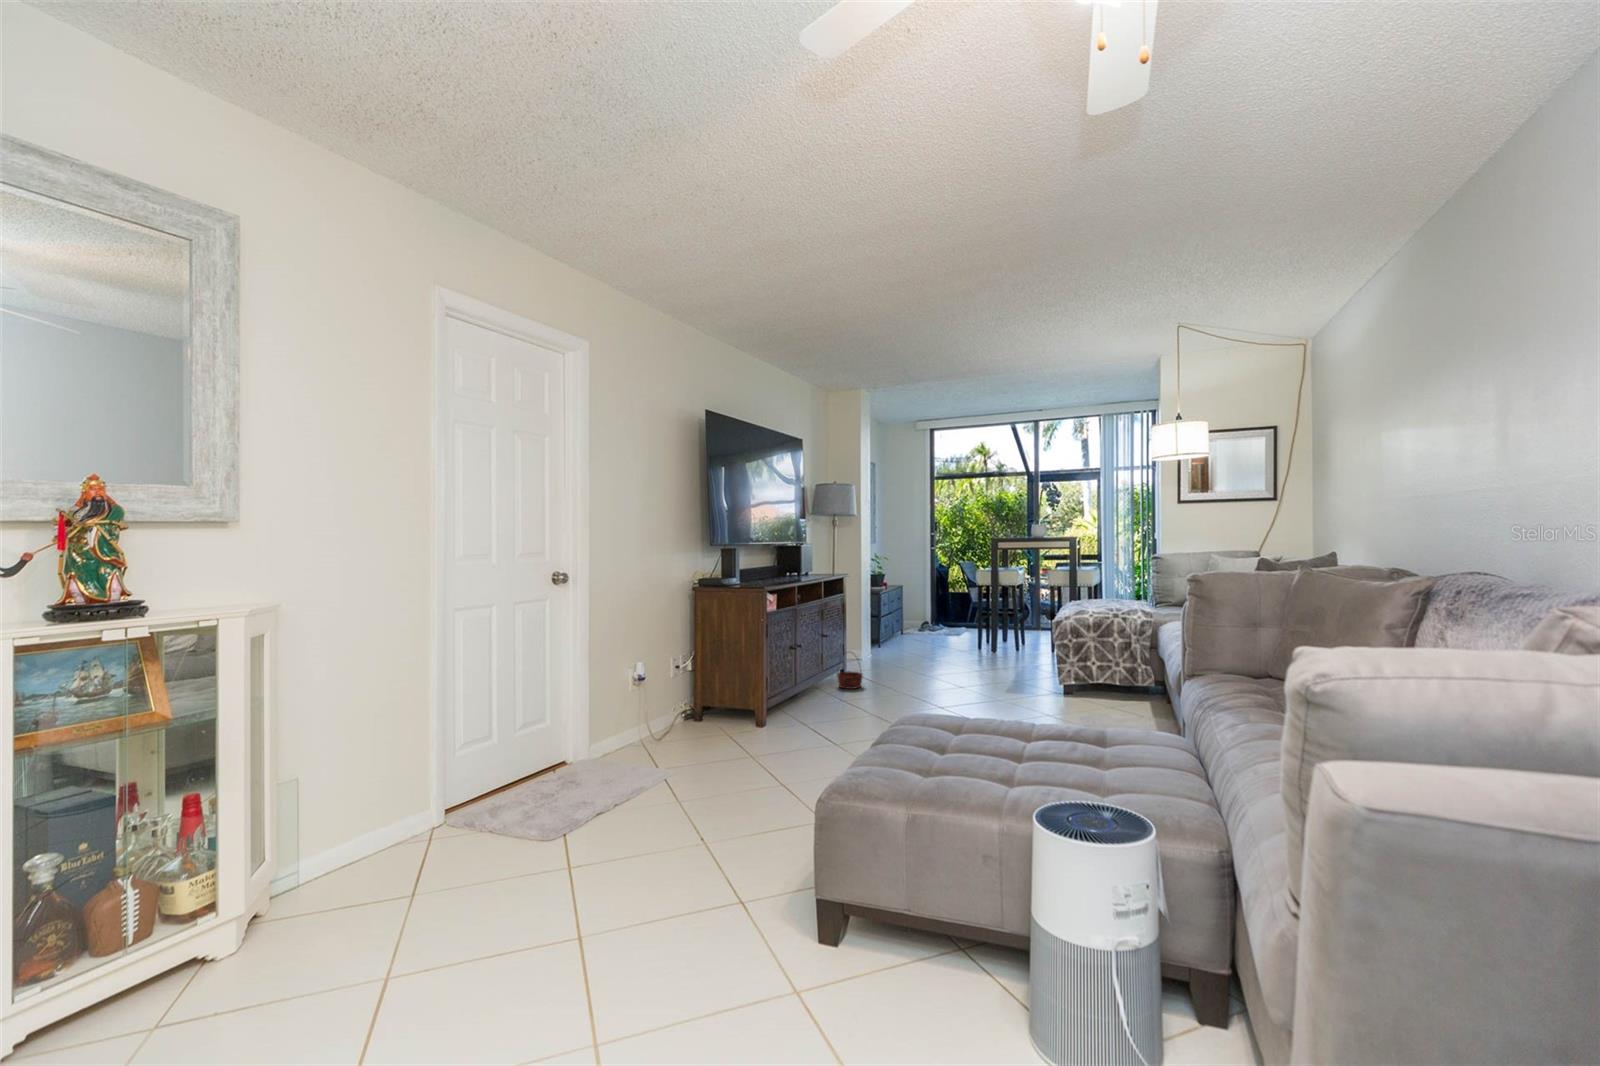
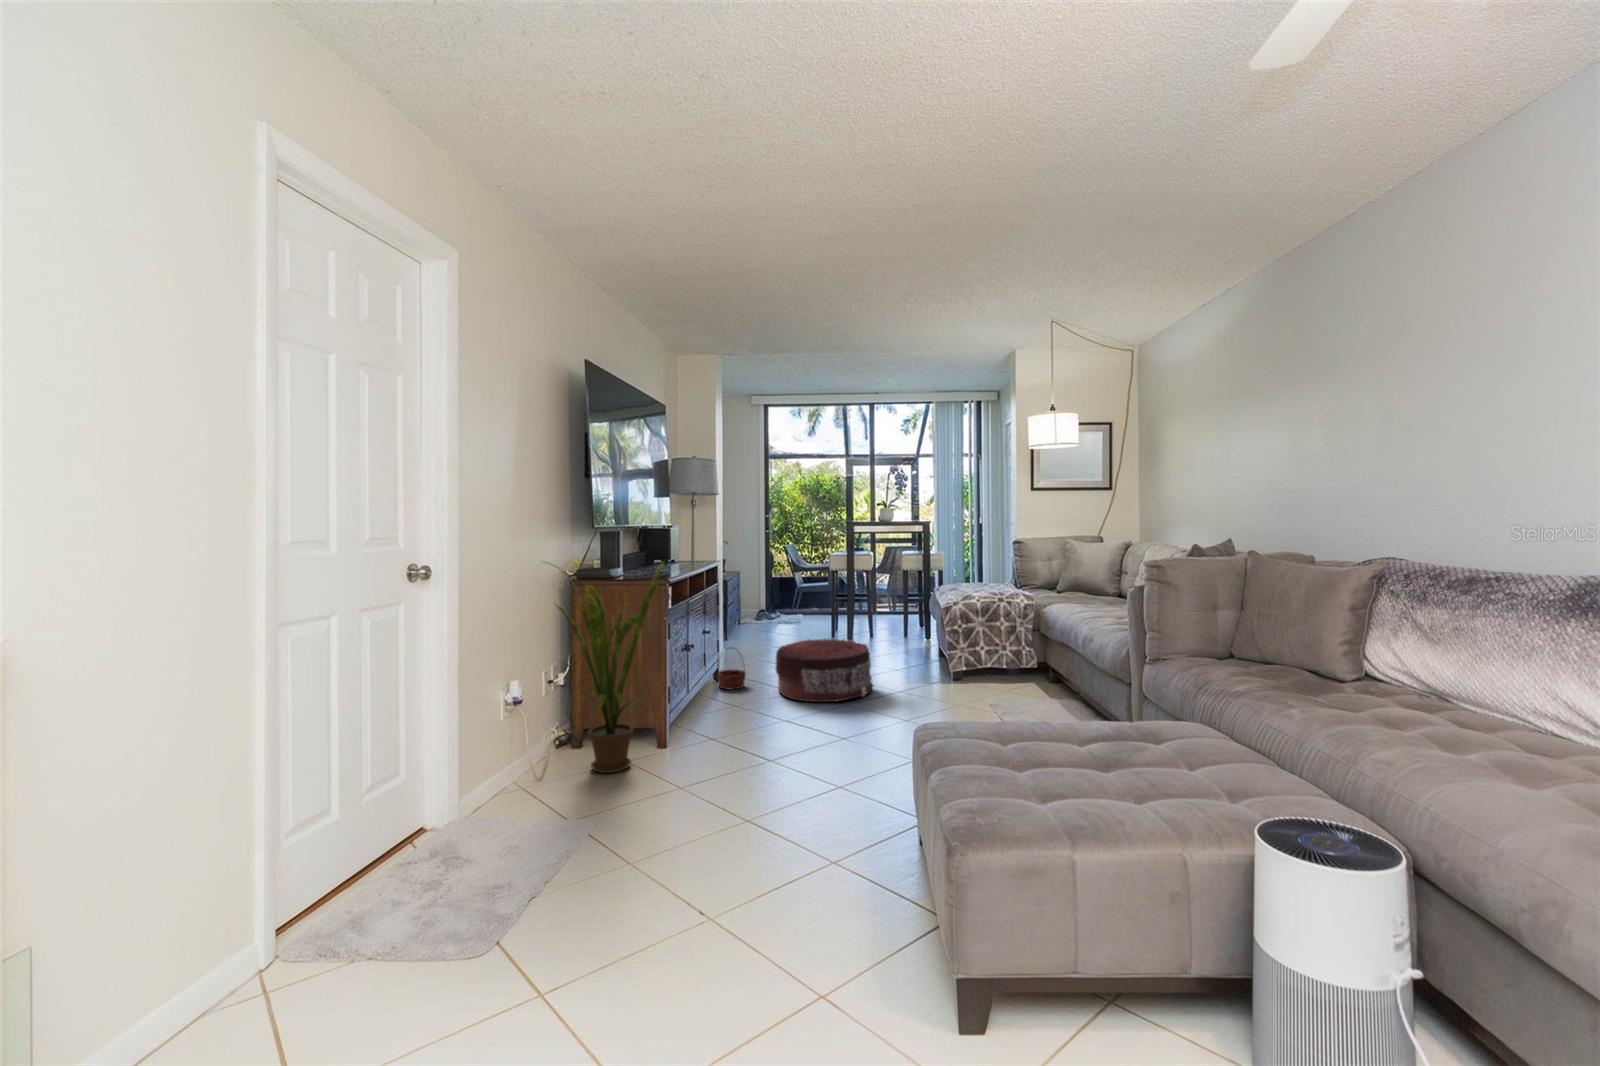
house plant: none [661,572,757,738] -> present [546,562,664,773]
pouf: none [882,647,976,703] -> present [775,639,873,702]

